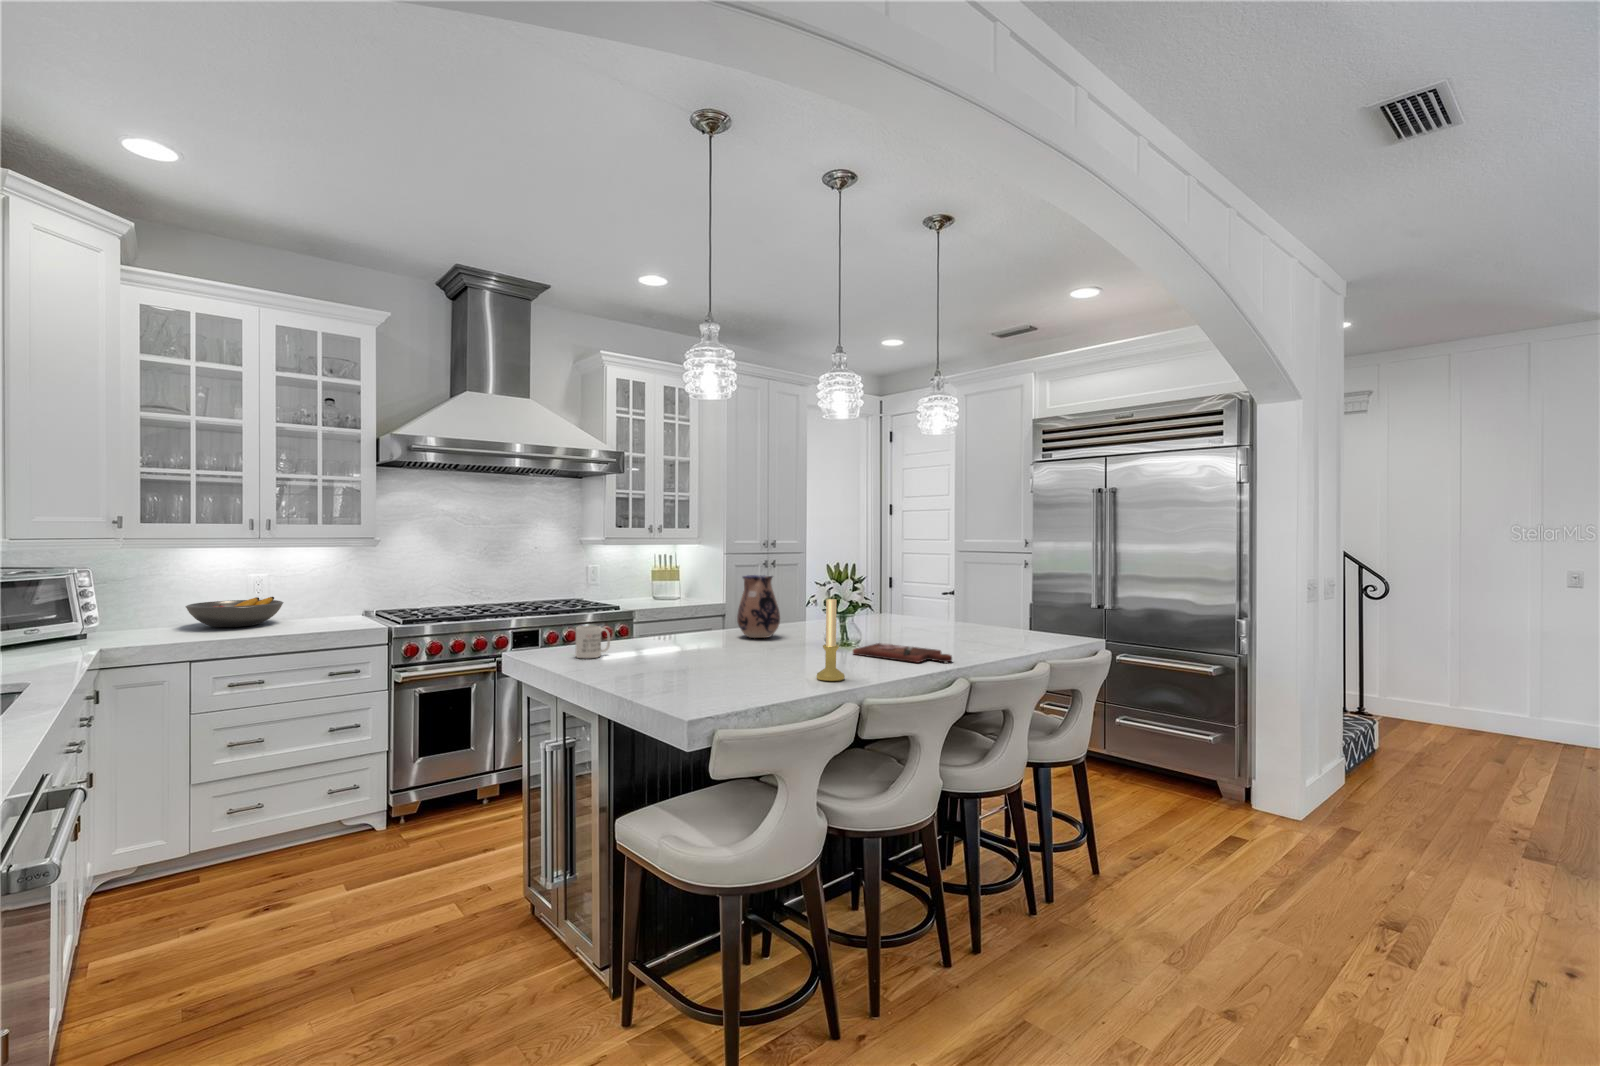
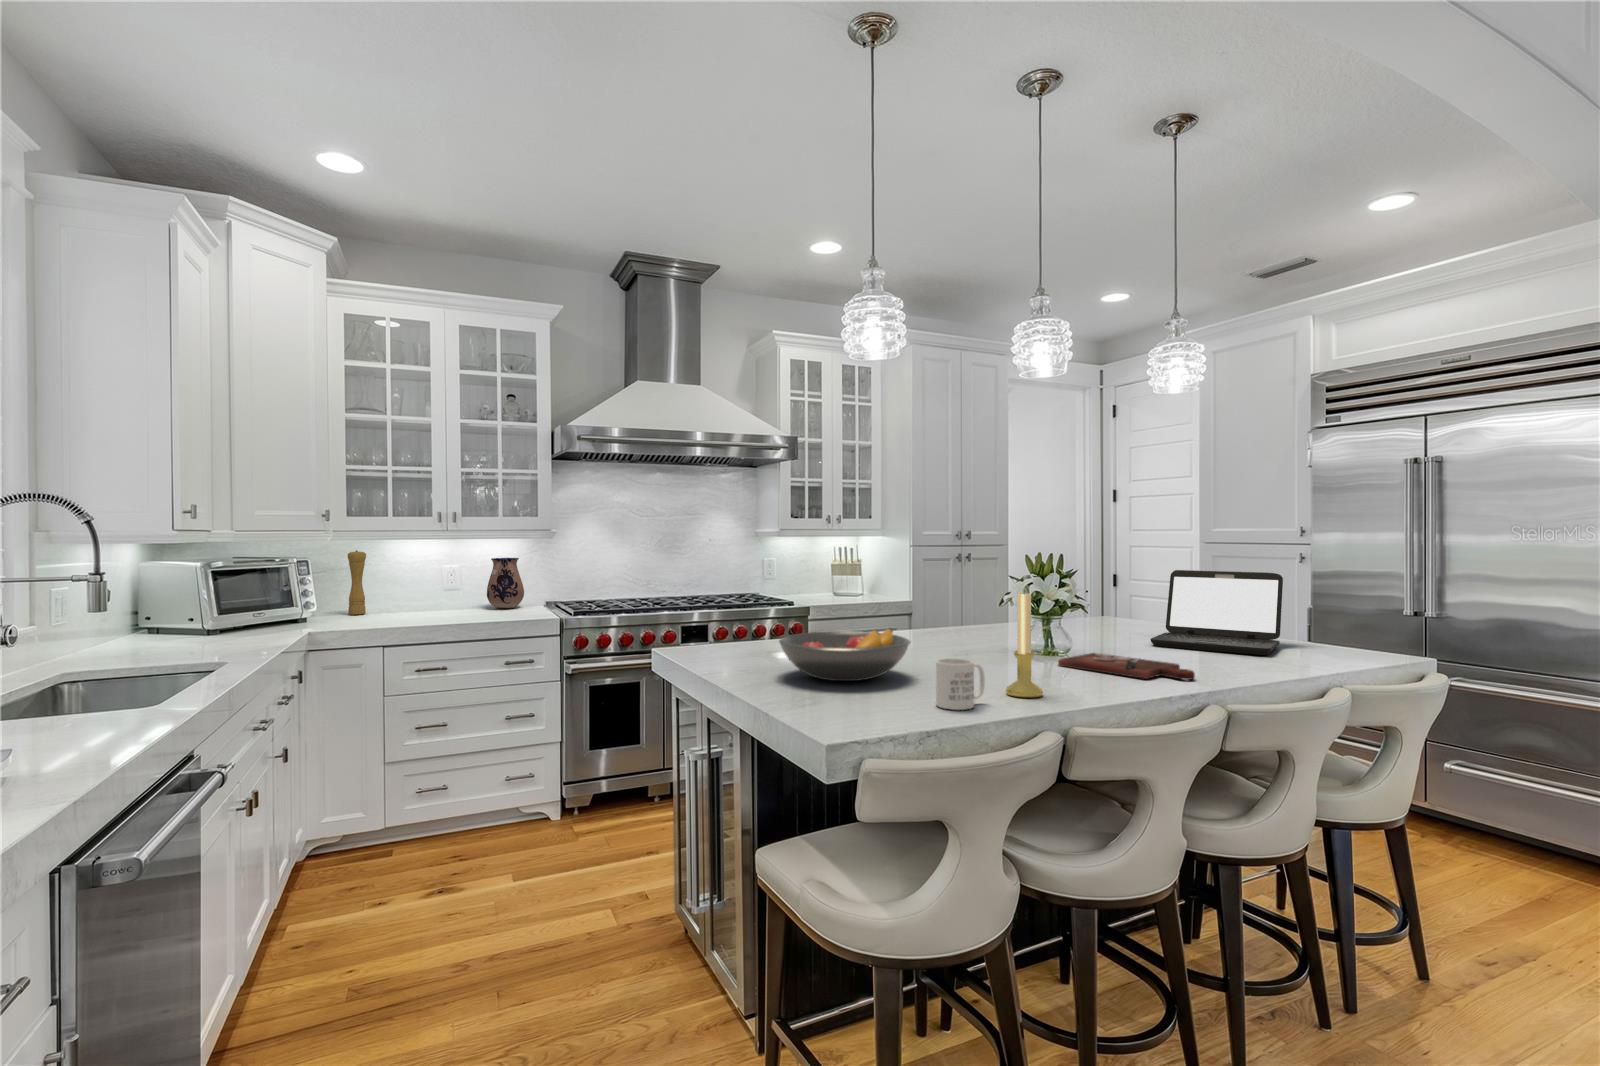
pepper mill: none [137,557,159,624] -> present [348,550,366,615]
ceramic pitcher: present [737,575,780,638] -> present [487,558,524,608]
laptop: none [919,575,1012,641] -> present [1151,570,1283,655]
fruit bowl: present [186,597,283,627] -> present [779,628,911,681]
mug: present [576,626,610,658] -> present [936,658,985,710]

